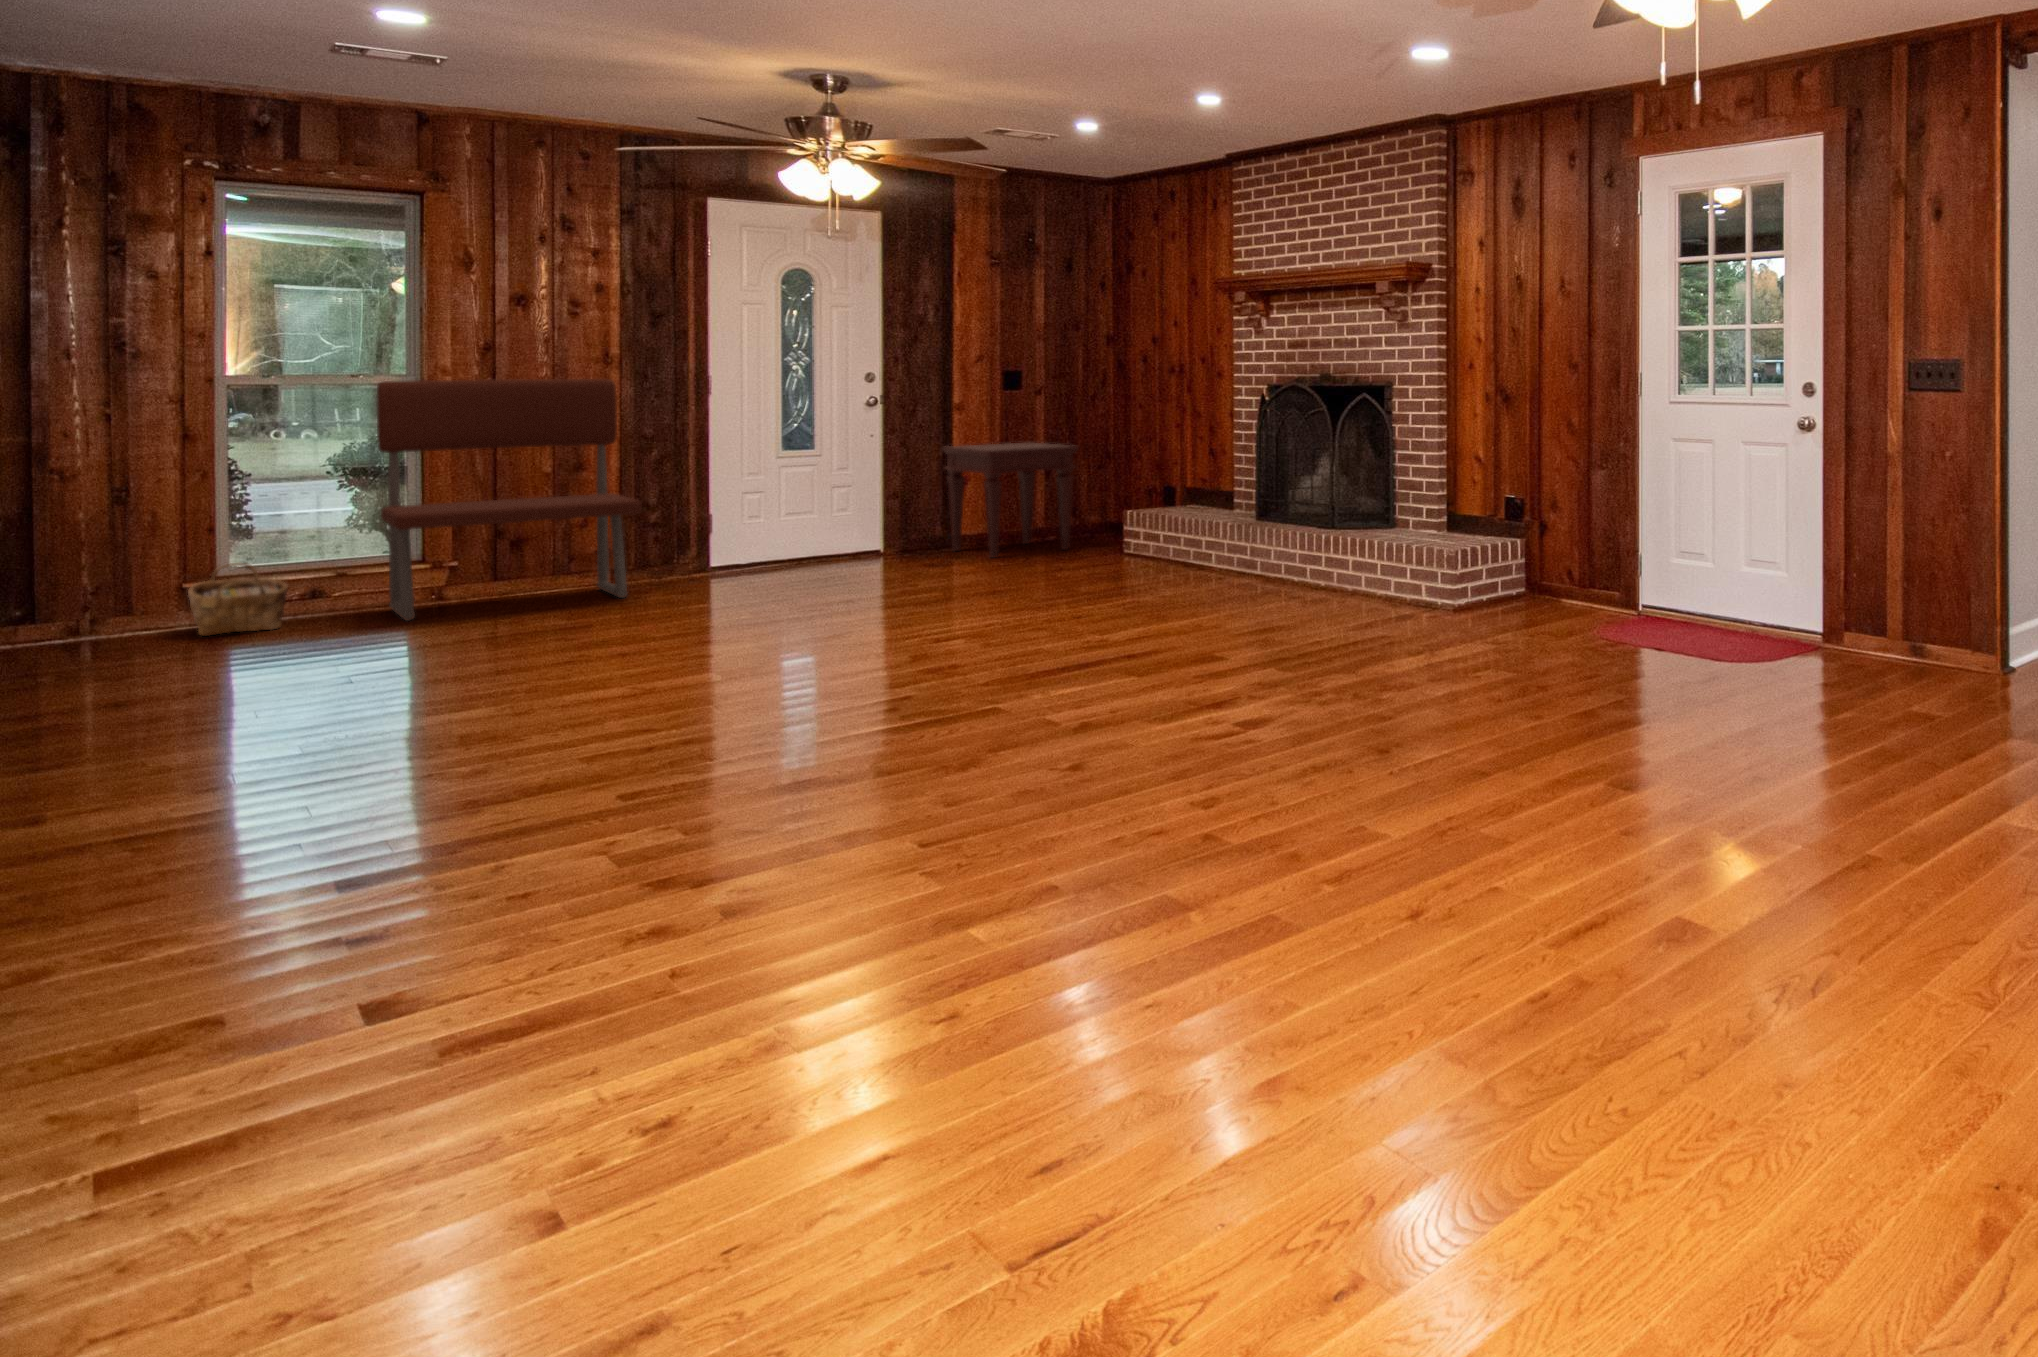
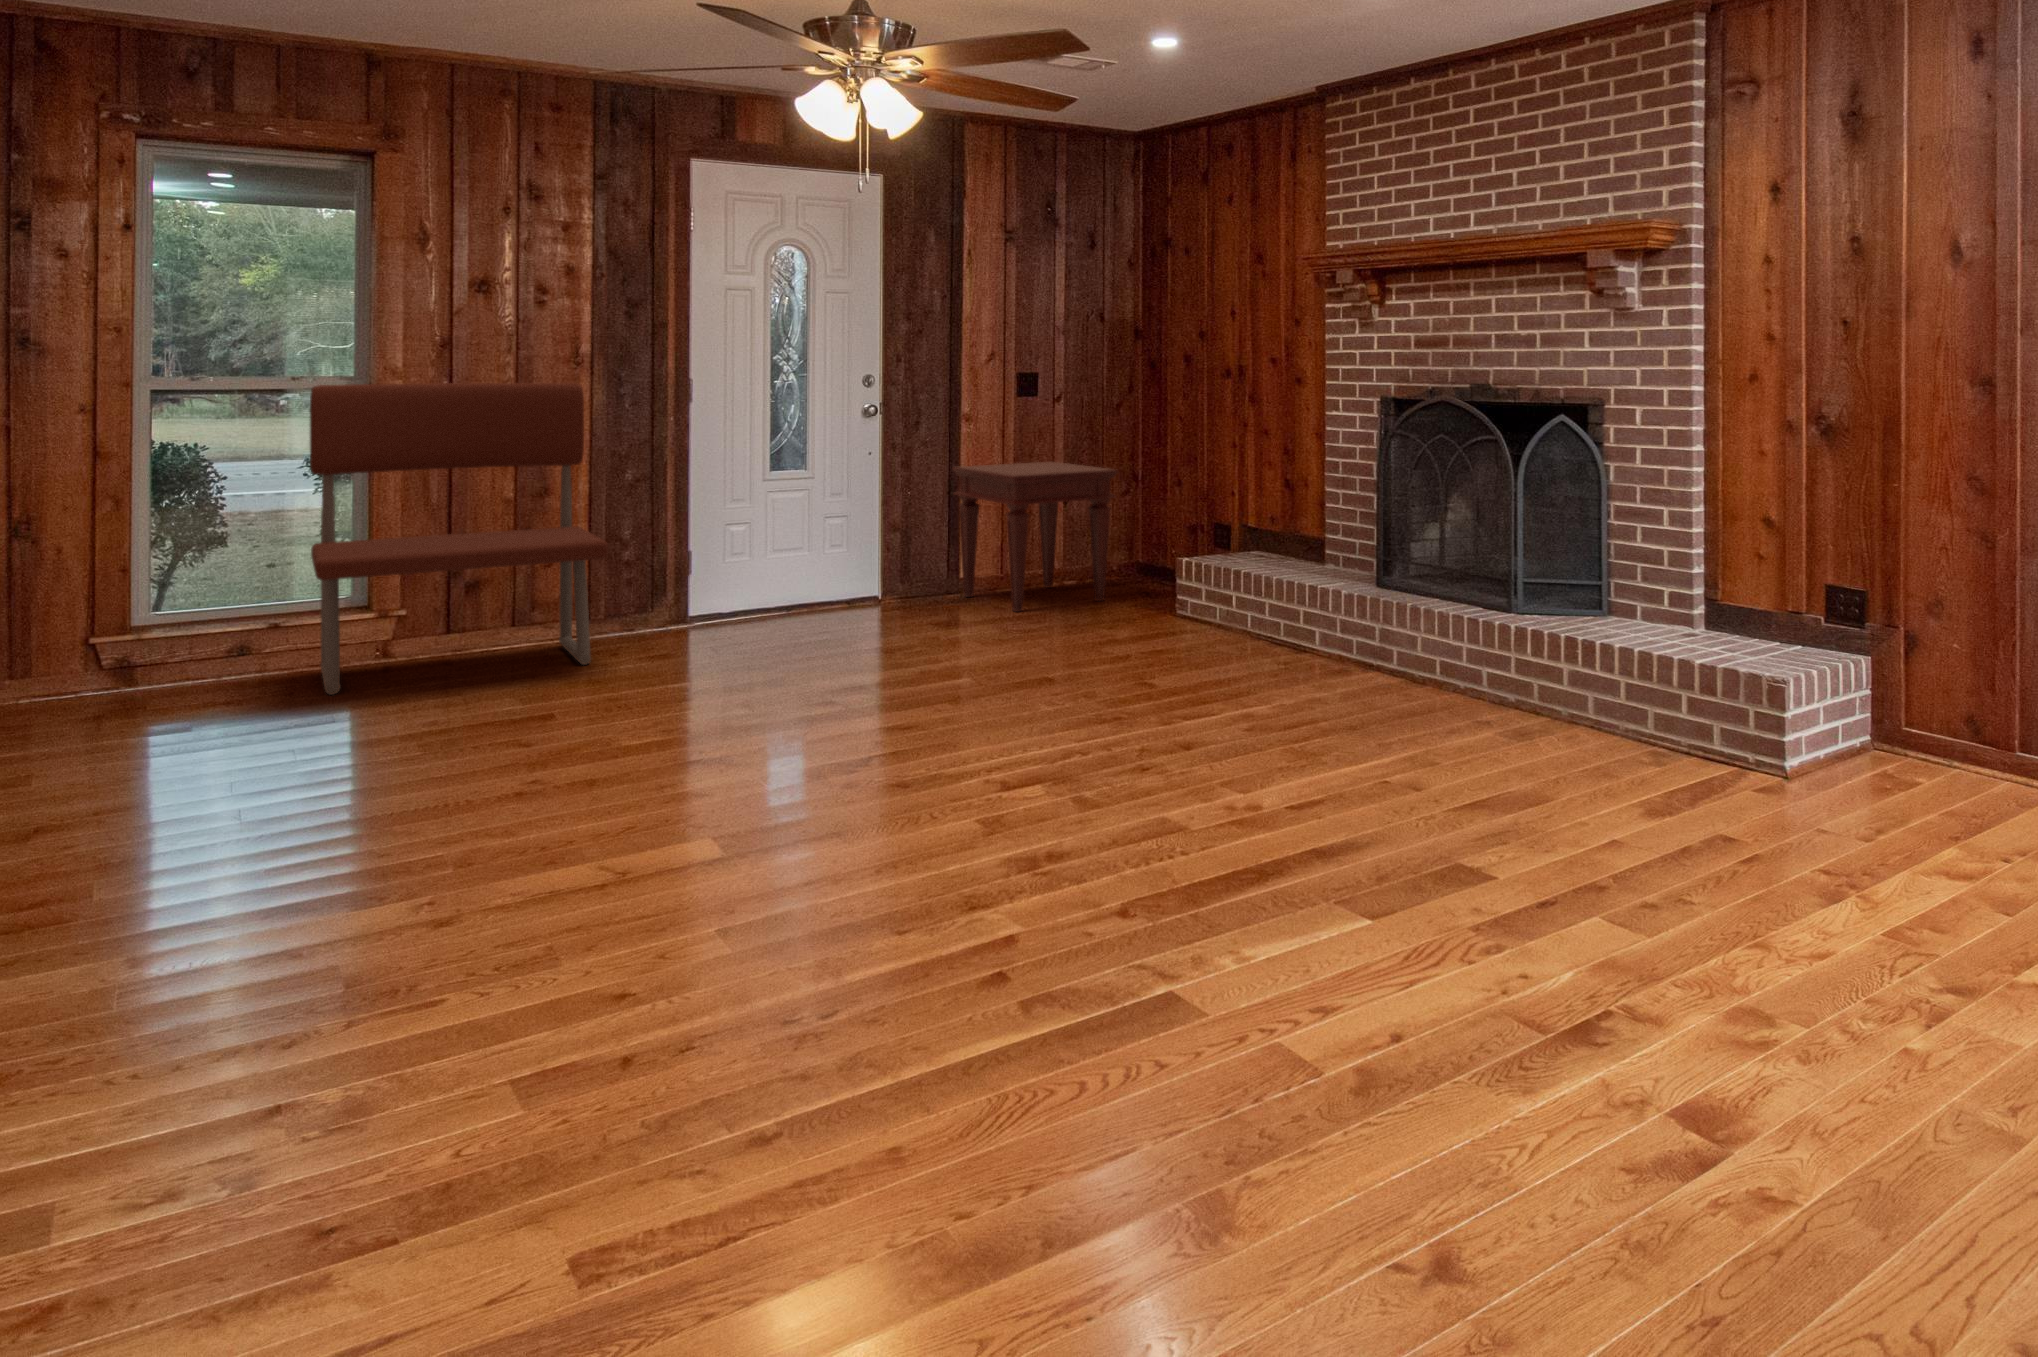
woven basket: present [188,563,288,636] -> none [85,611,201,710]

